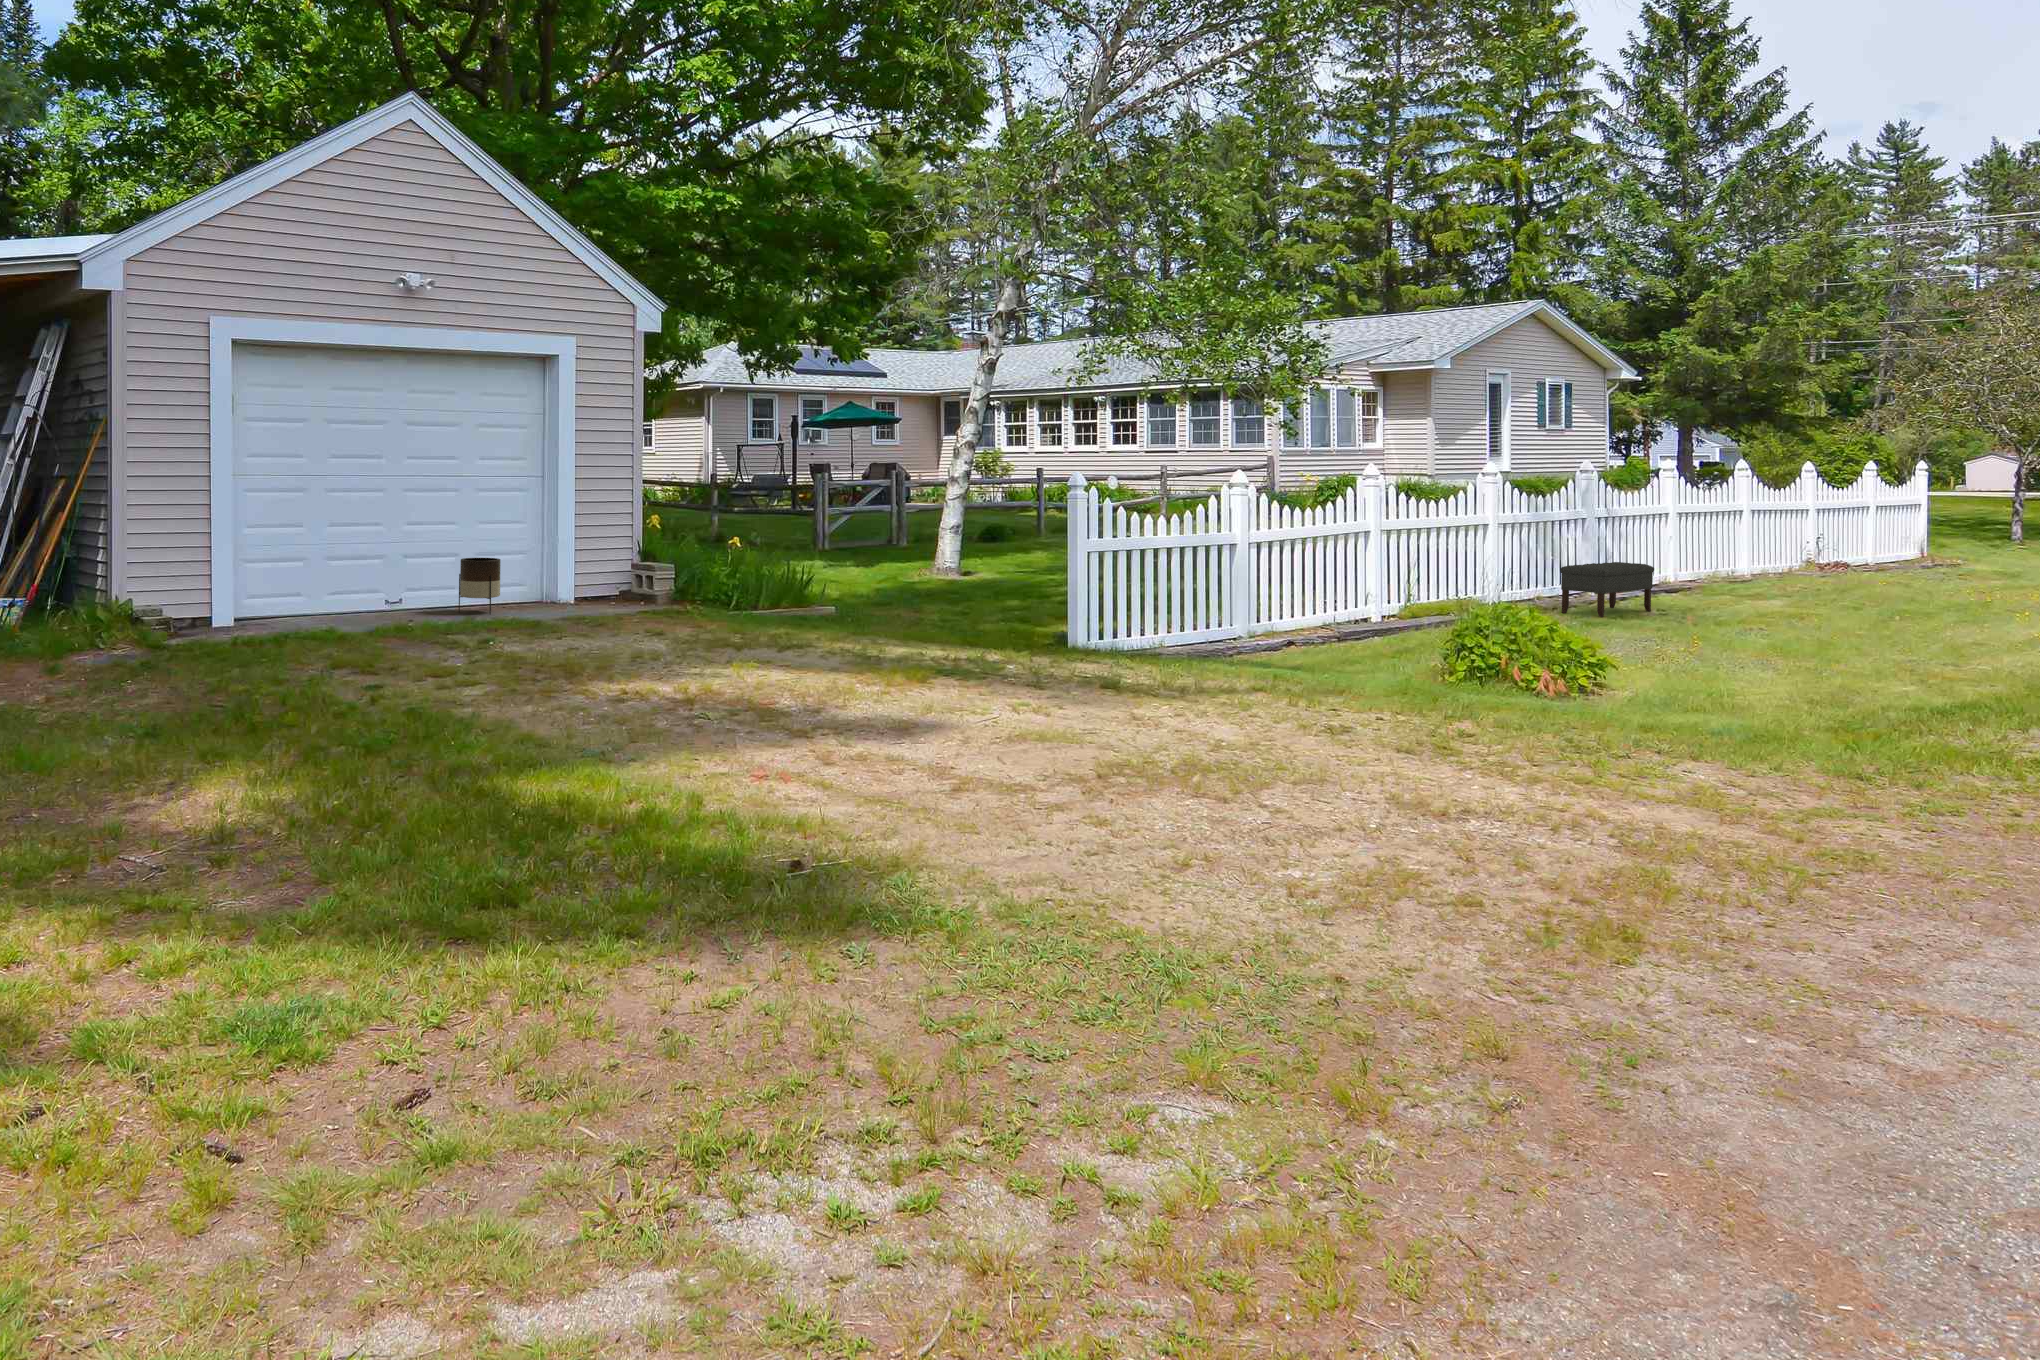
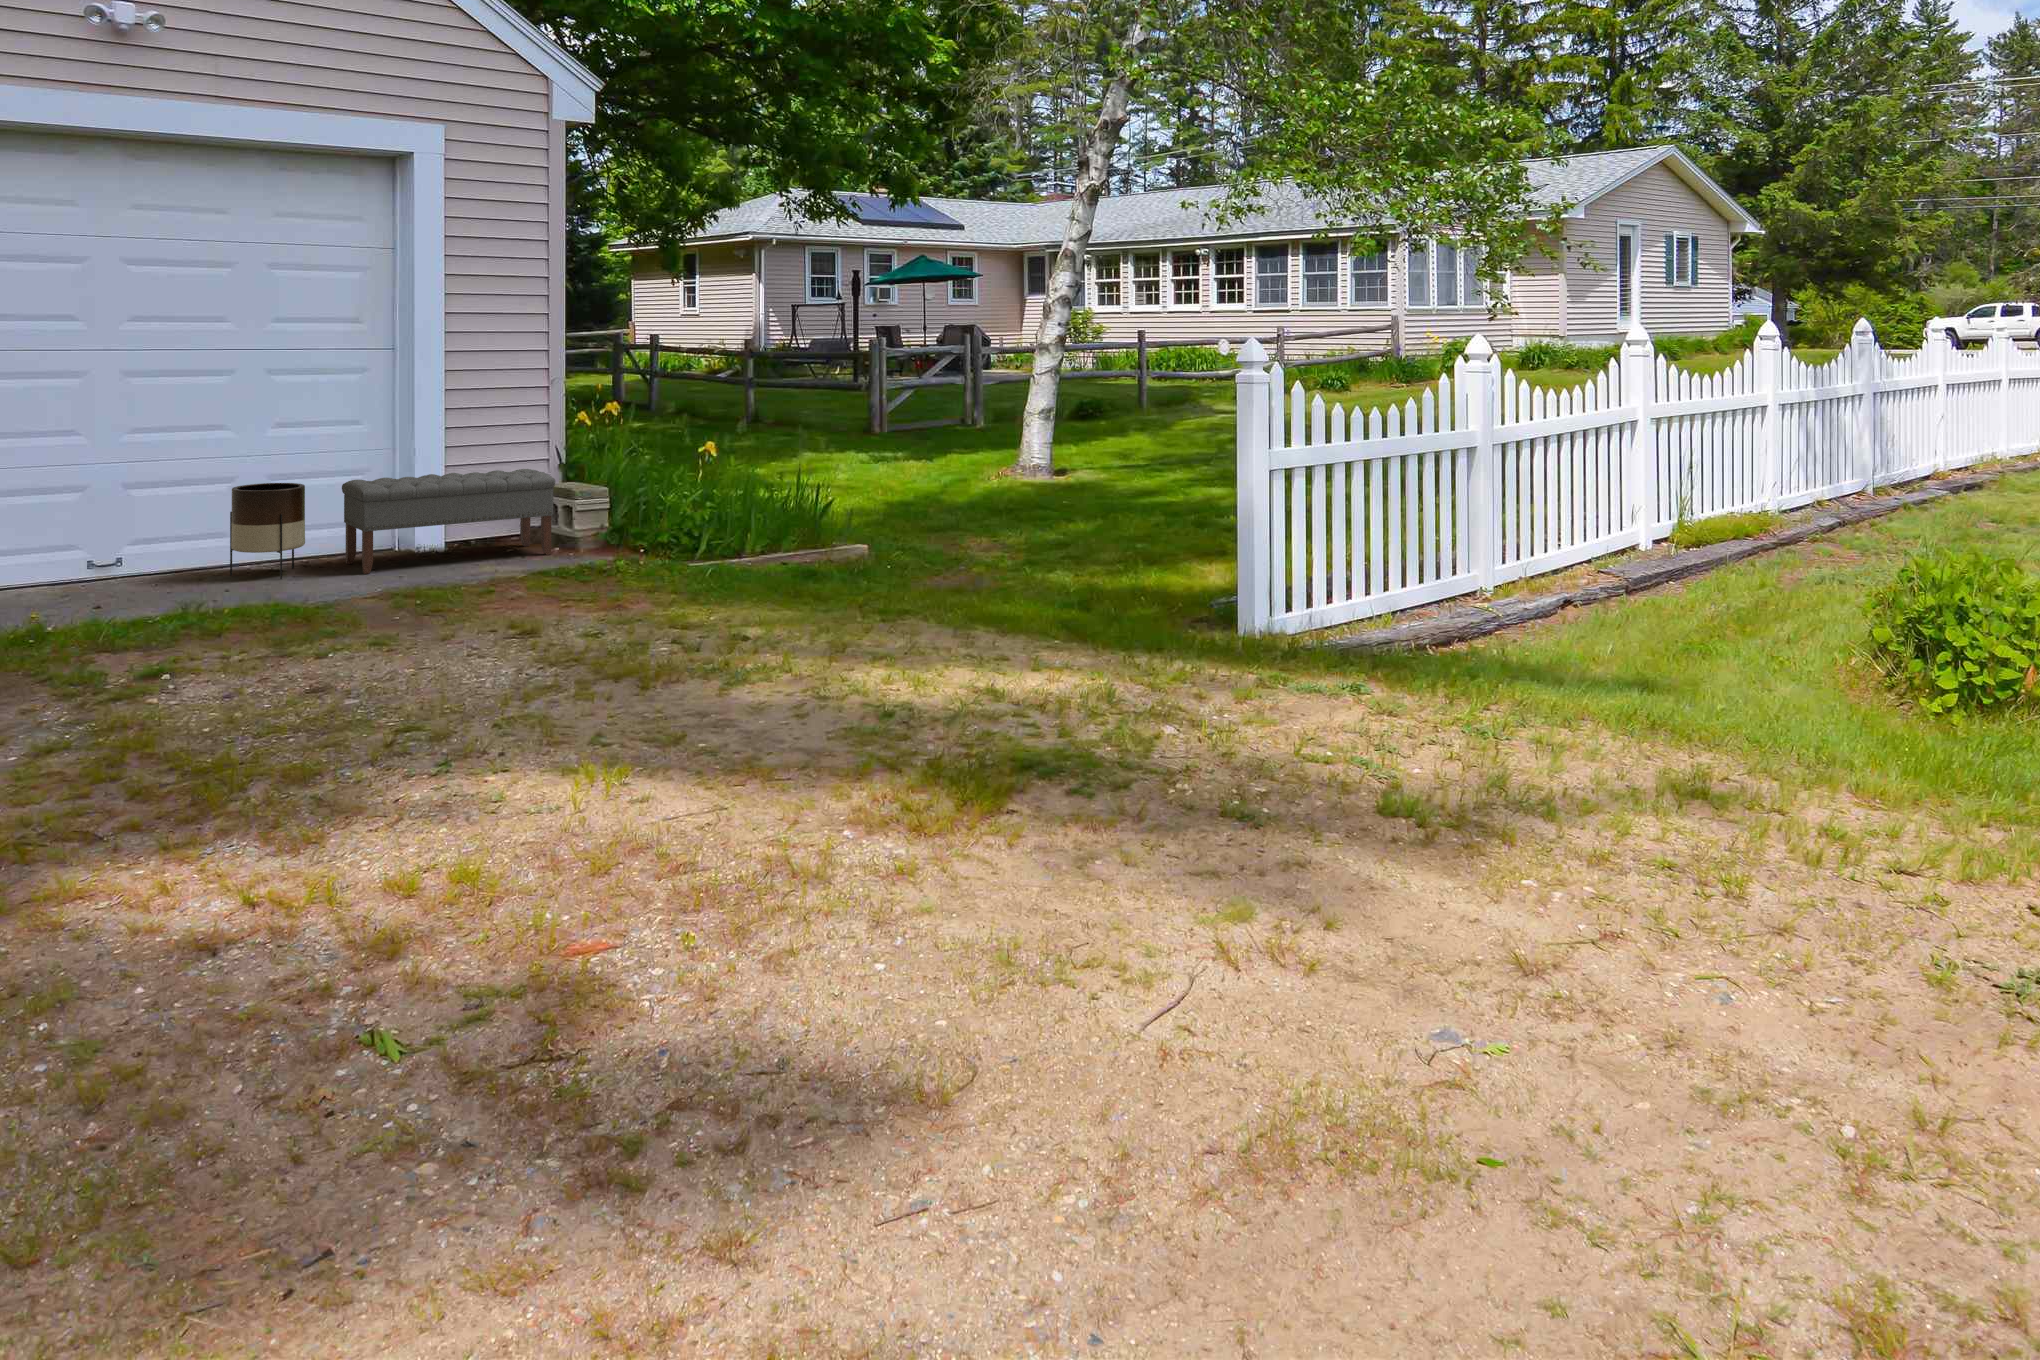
bench: present [1560,562,1654,617] -> present [342,469,555,574]

